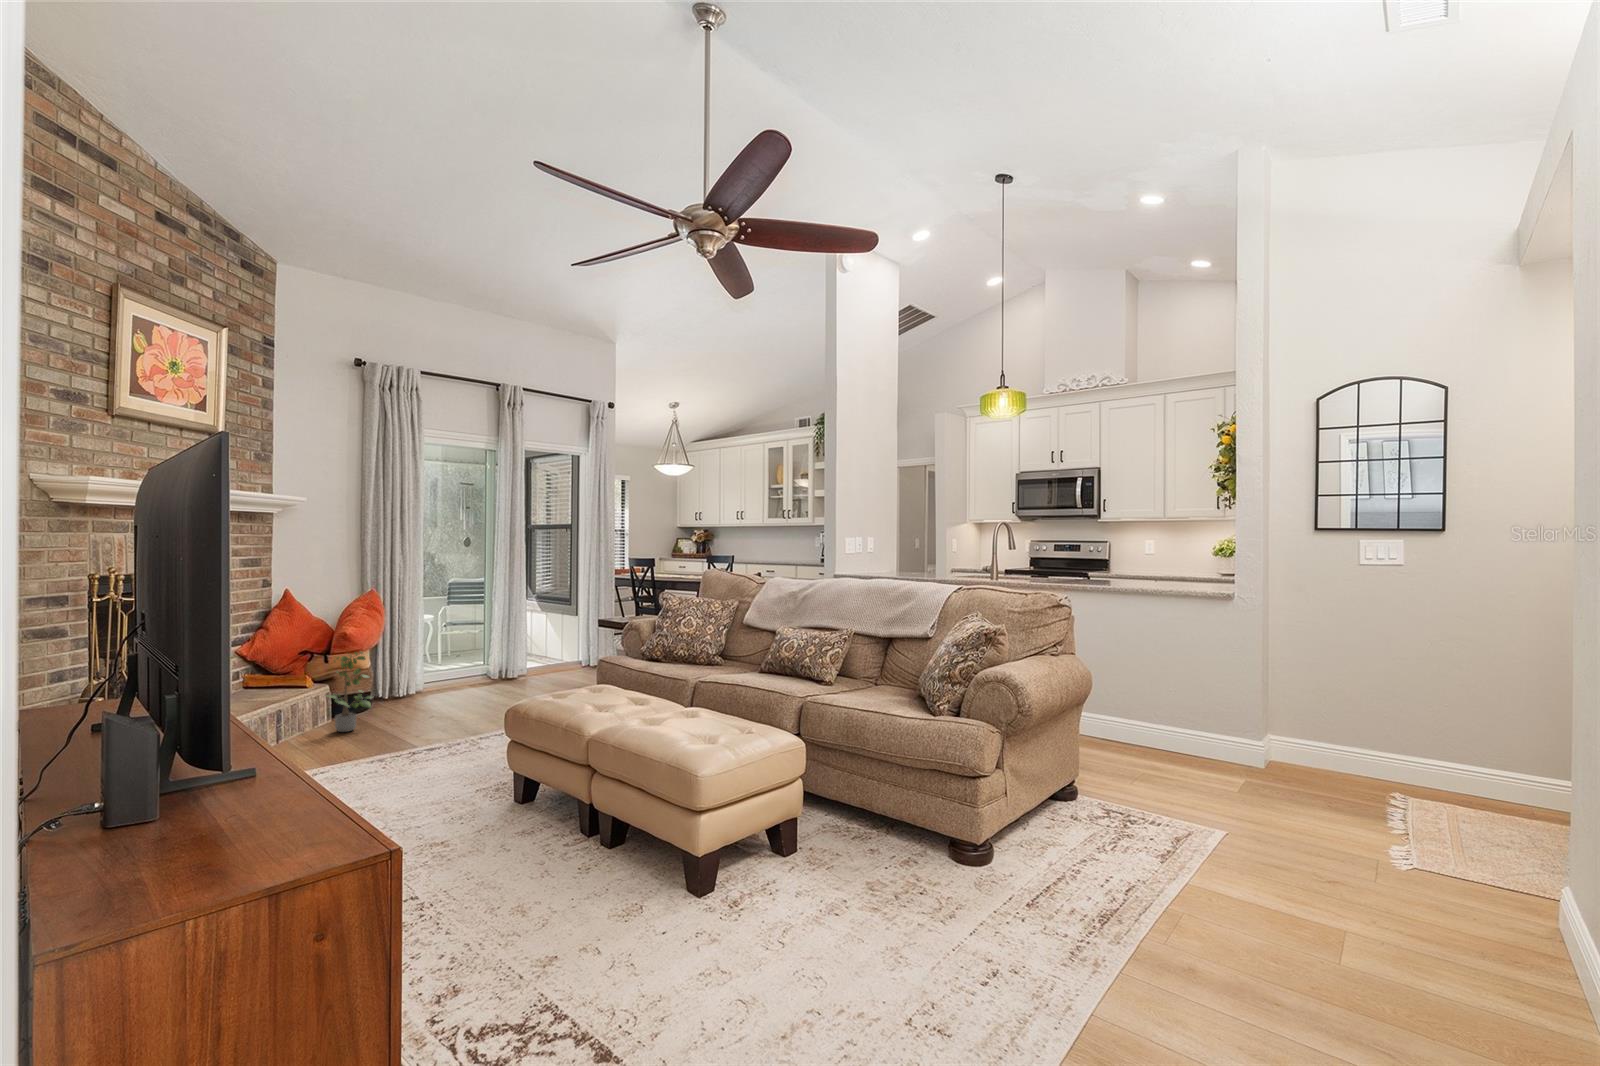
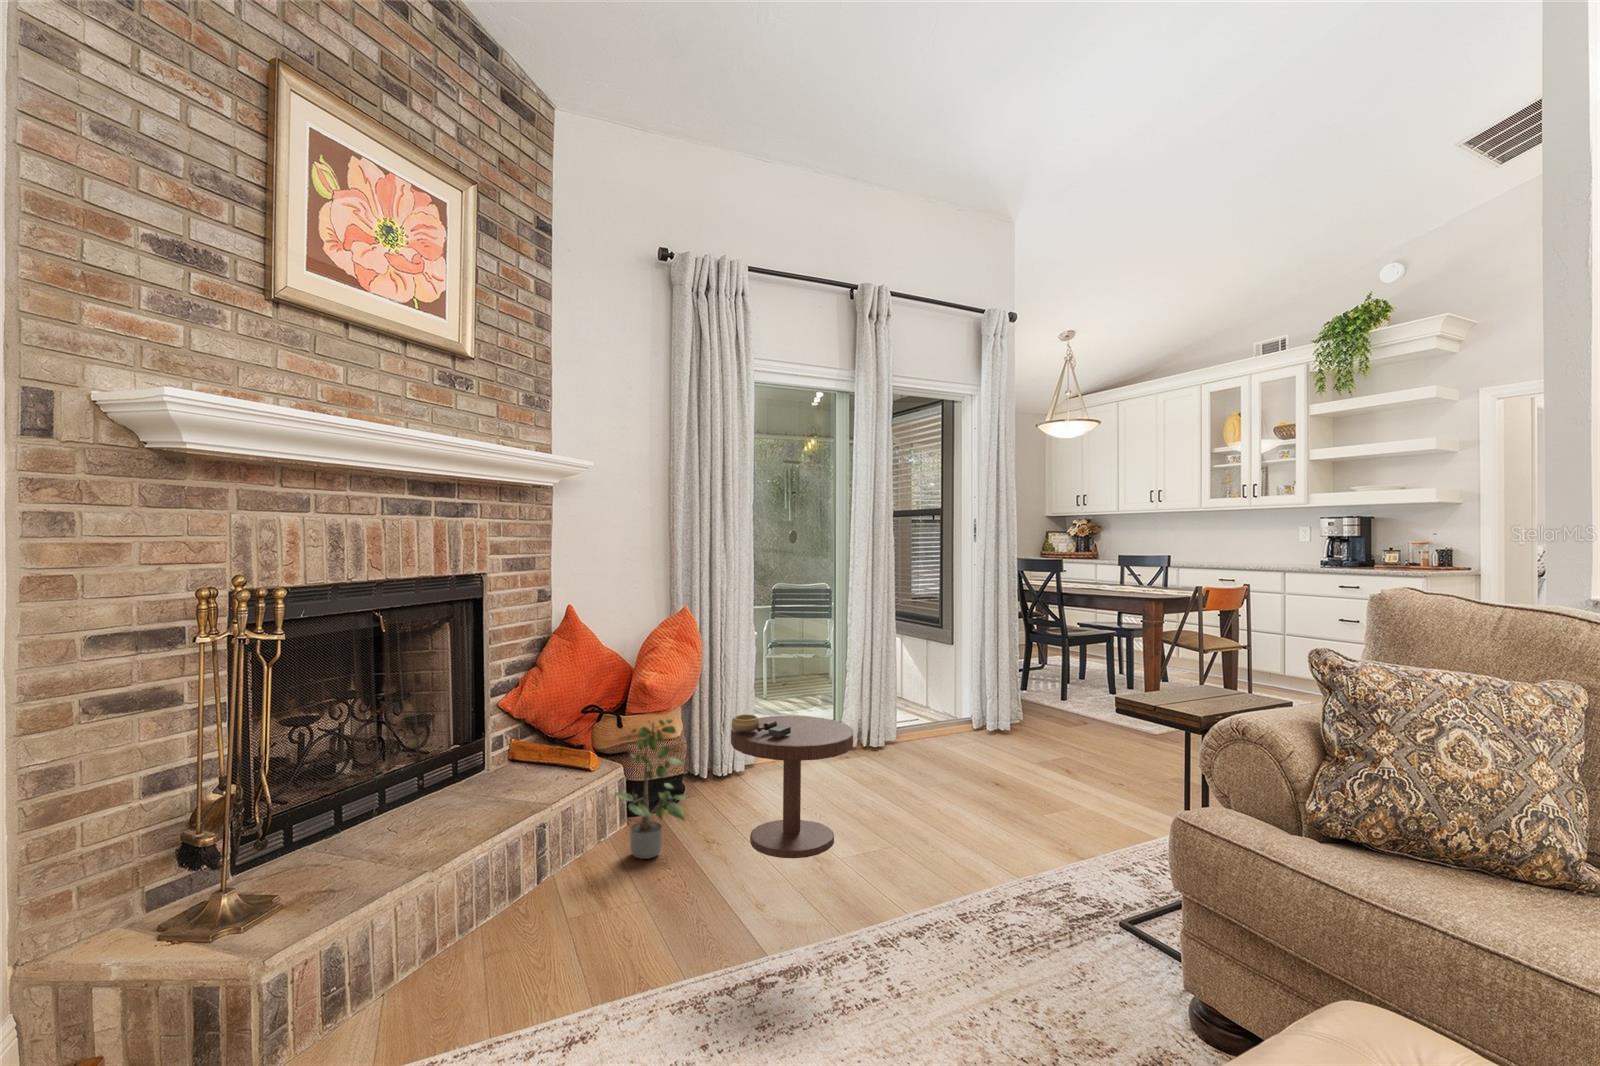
side table: none [397,635,465,750] -> present [731,714,853,948]

